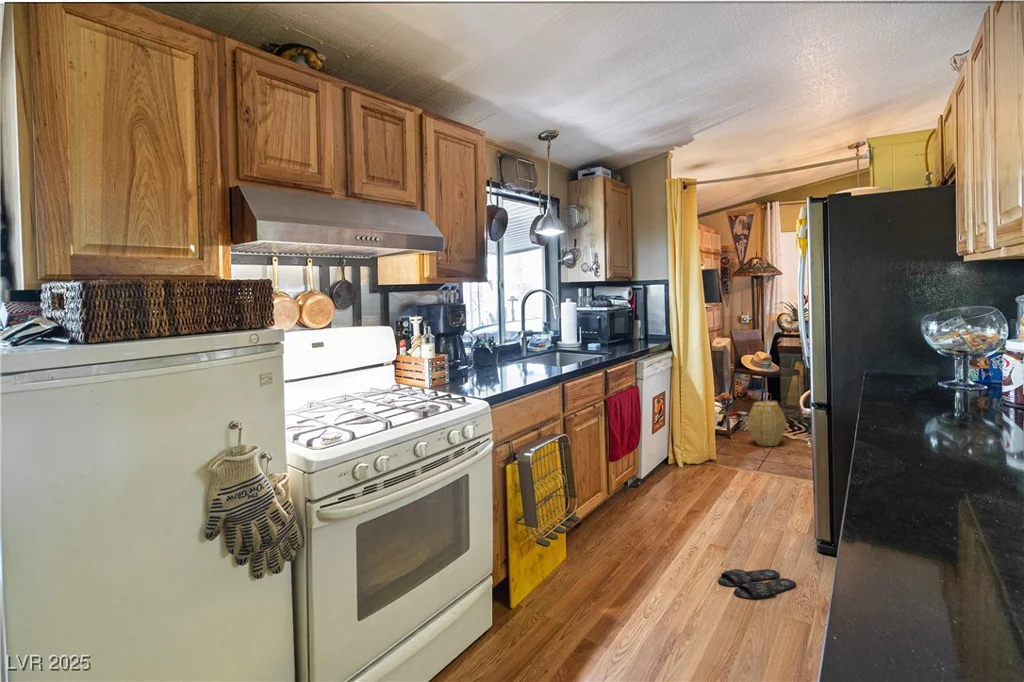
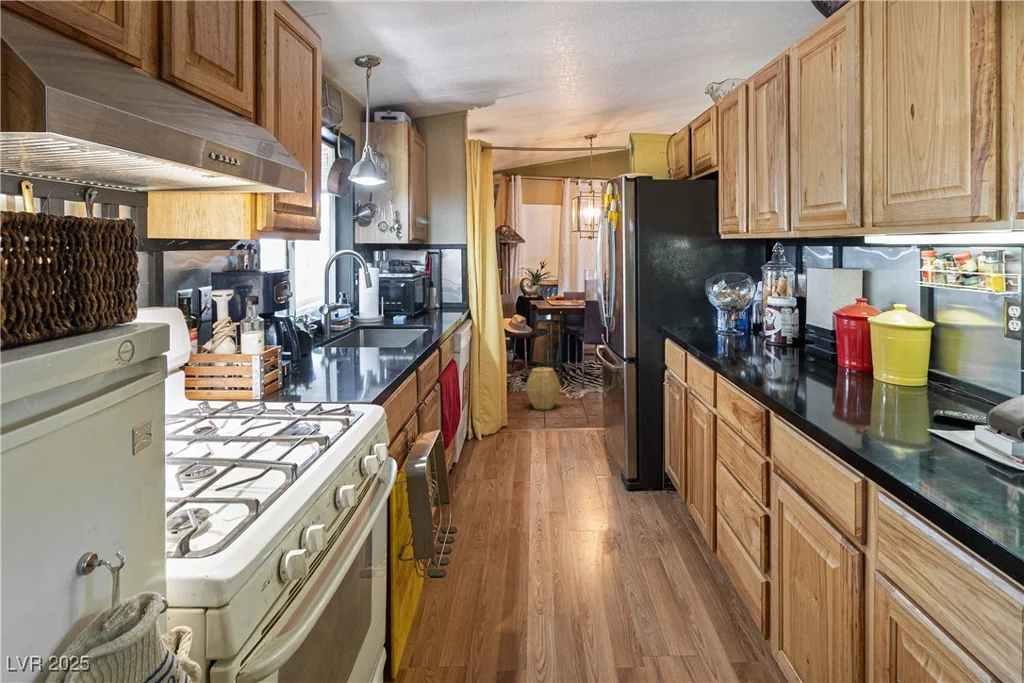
slippers: present [718,569,796,599] -> none [586,535,653,569]

